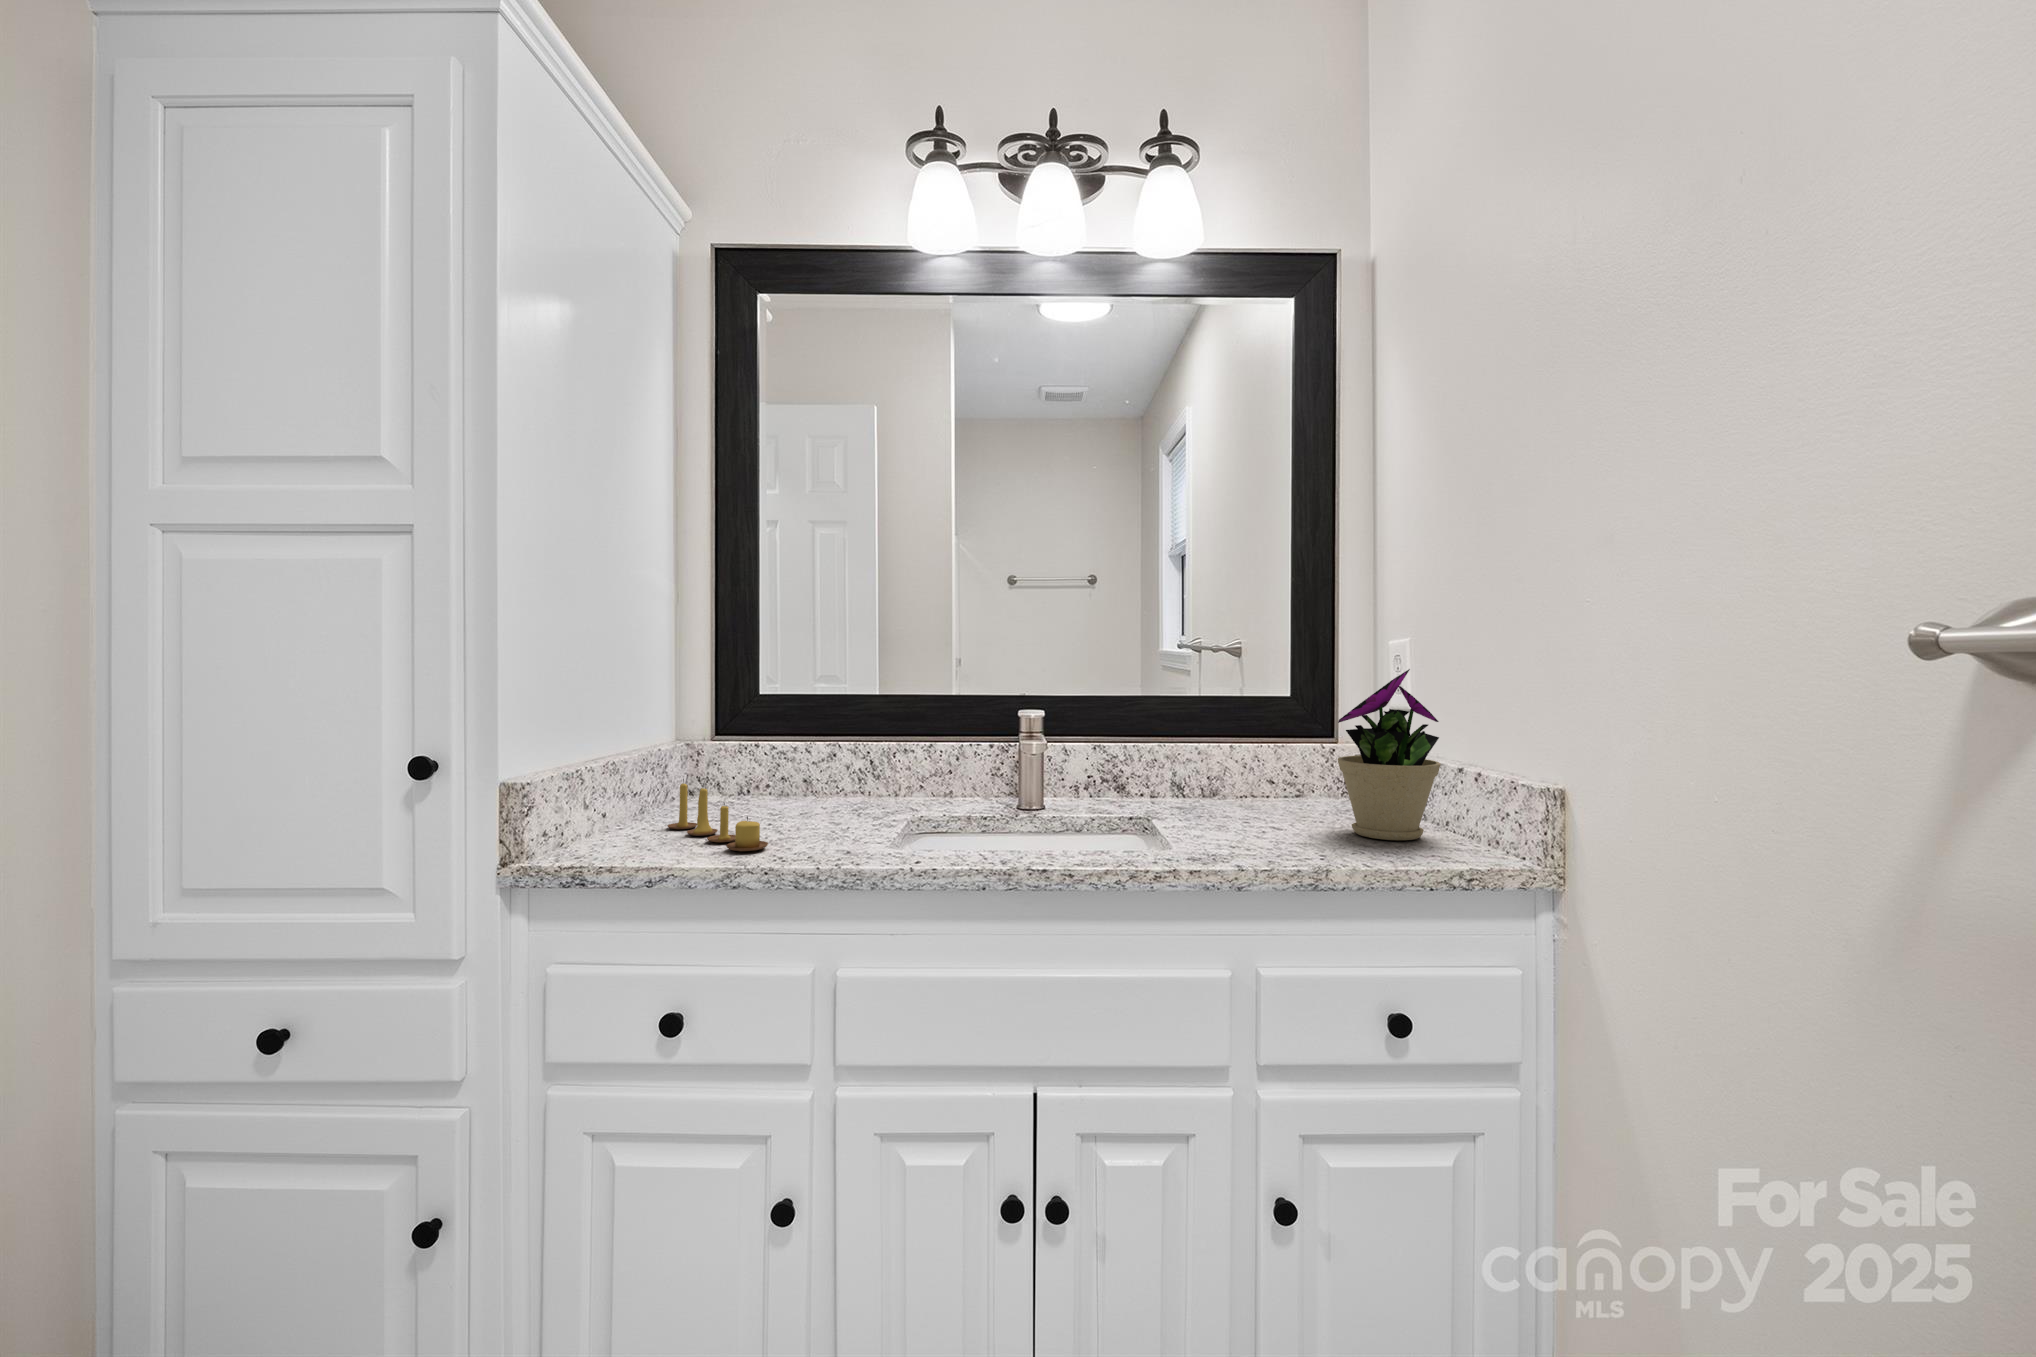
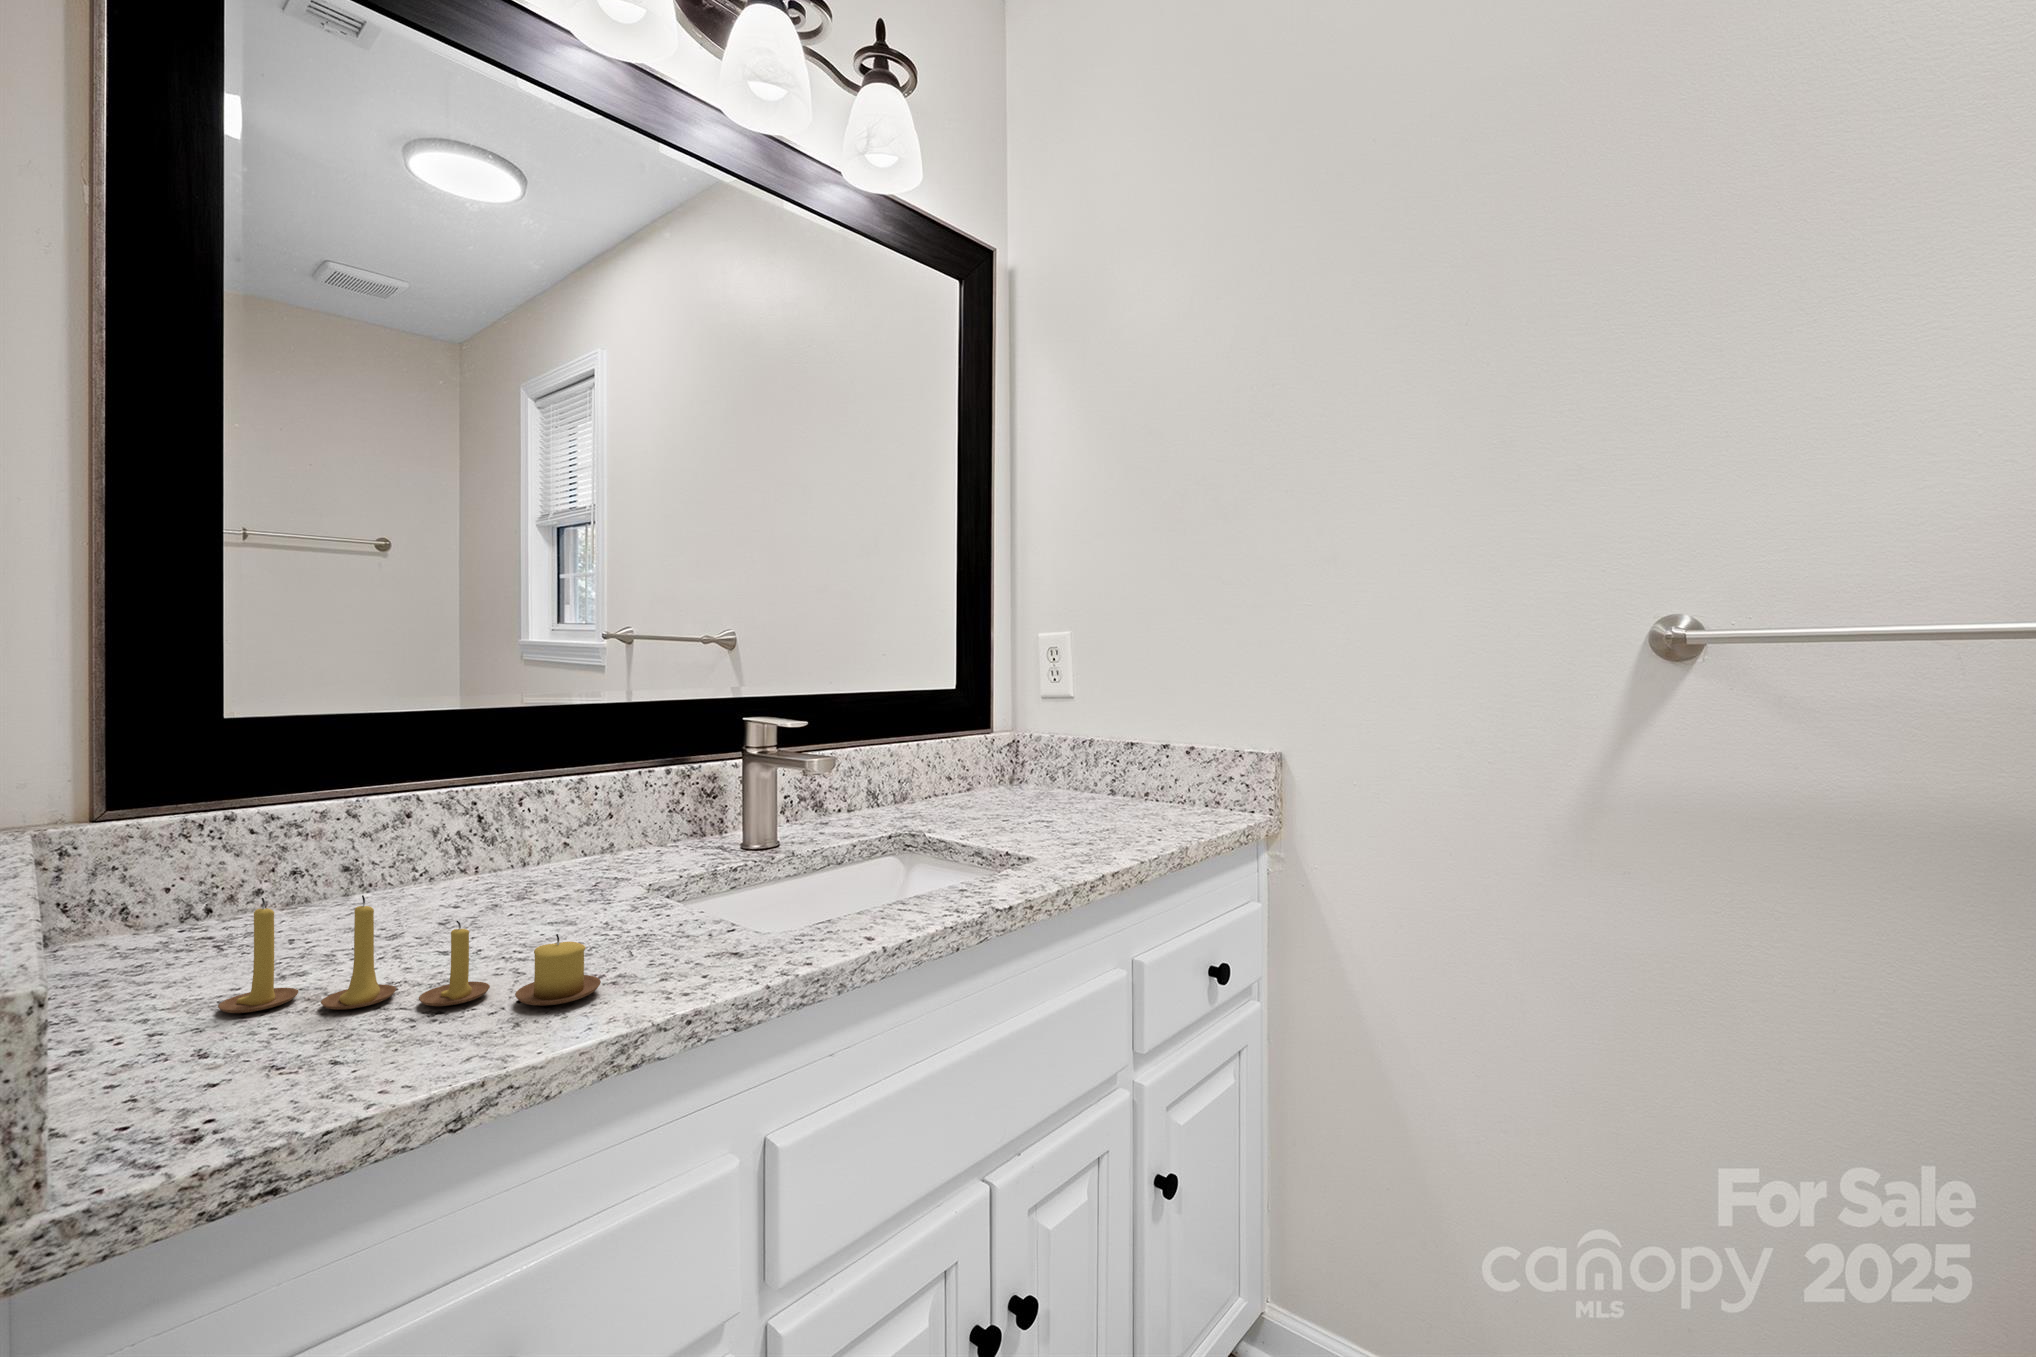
flower pot: present [1338,669,1440,840] -> none [1080,655,1170,816]

